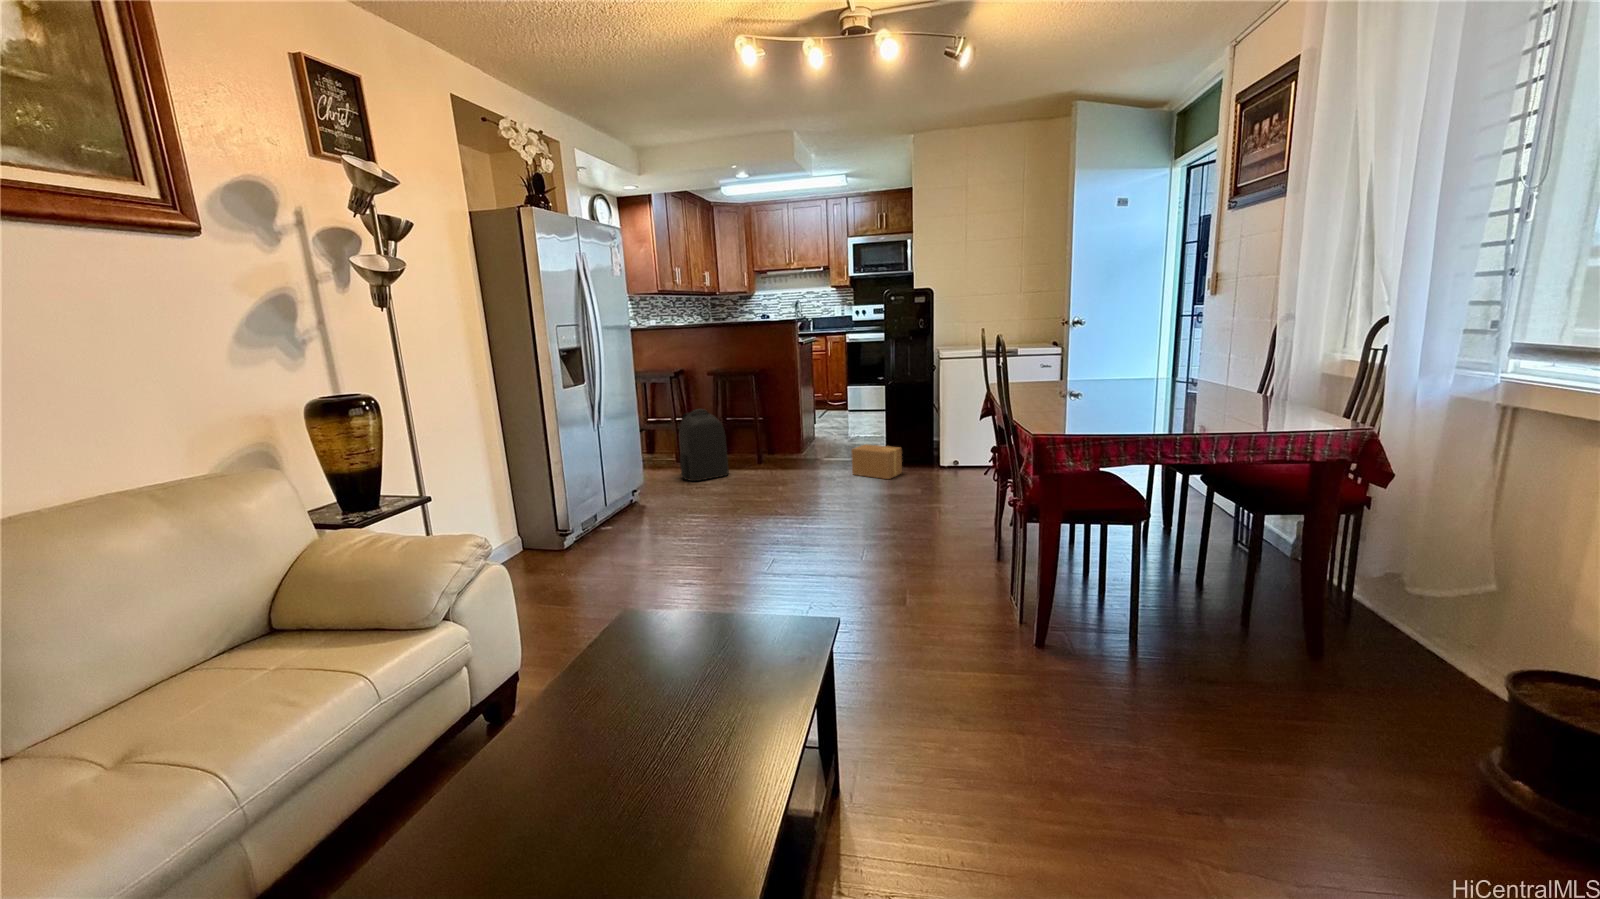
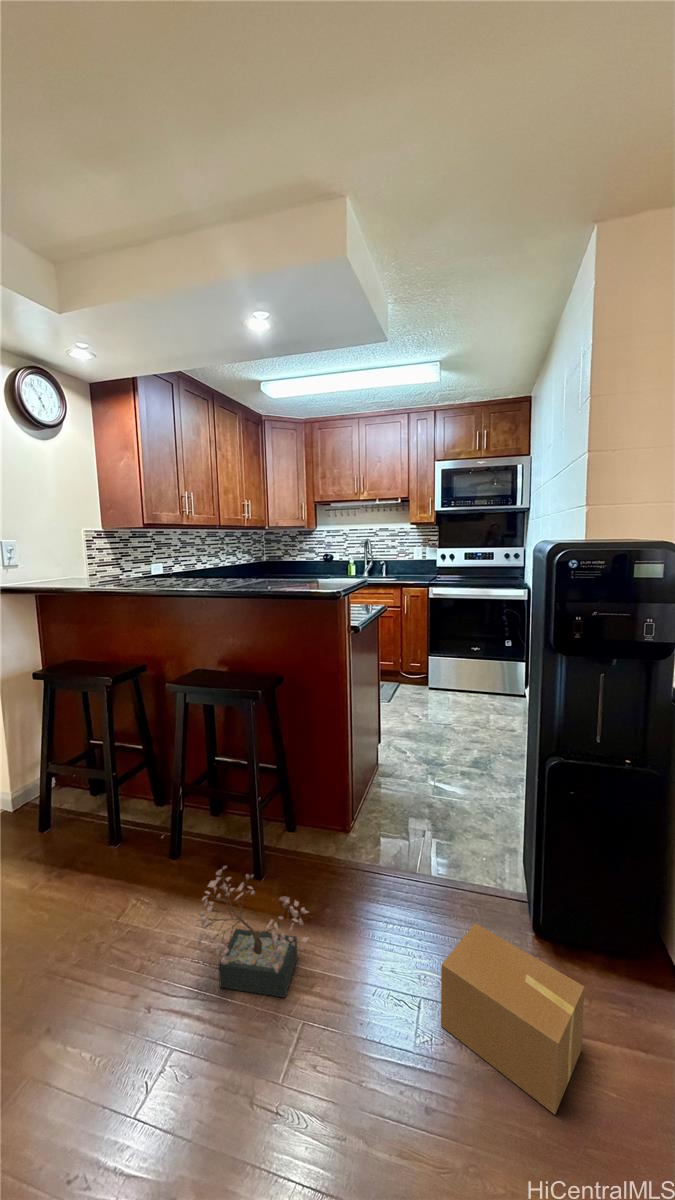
backpack: present [679,409,729,481] -> none [45,788,164,982]
decorative plant: none [750,435,799,477] -> present [191,866,309,998]

